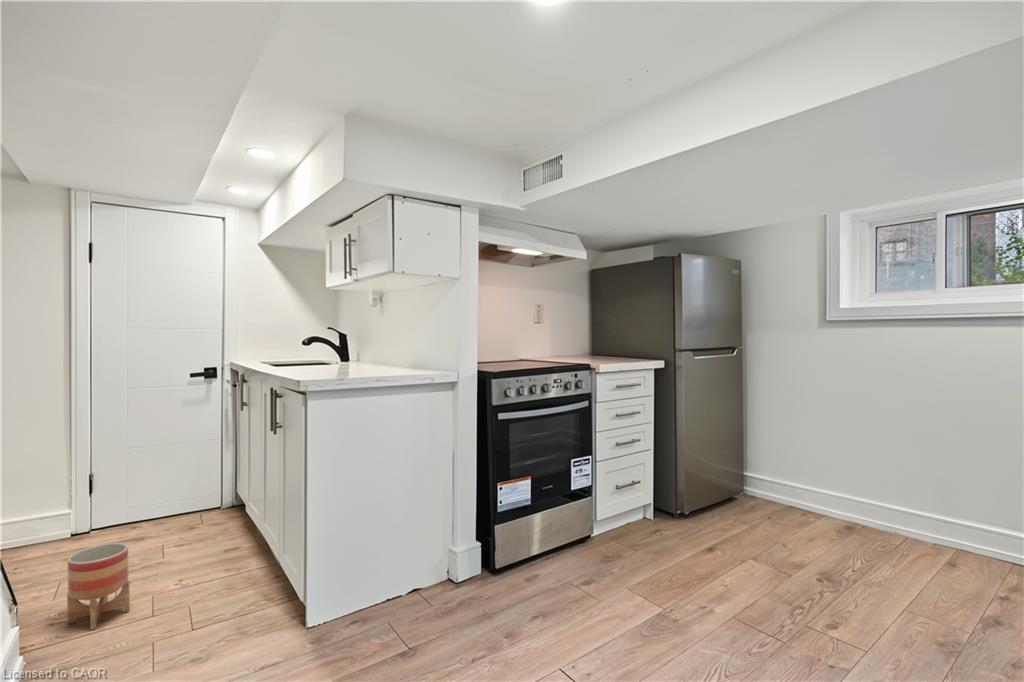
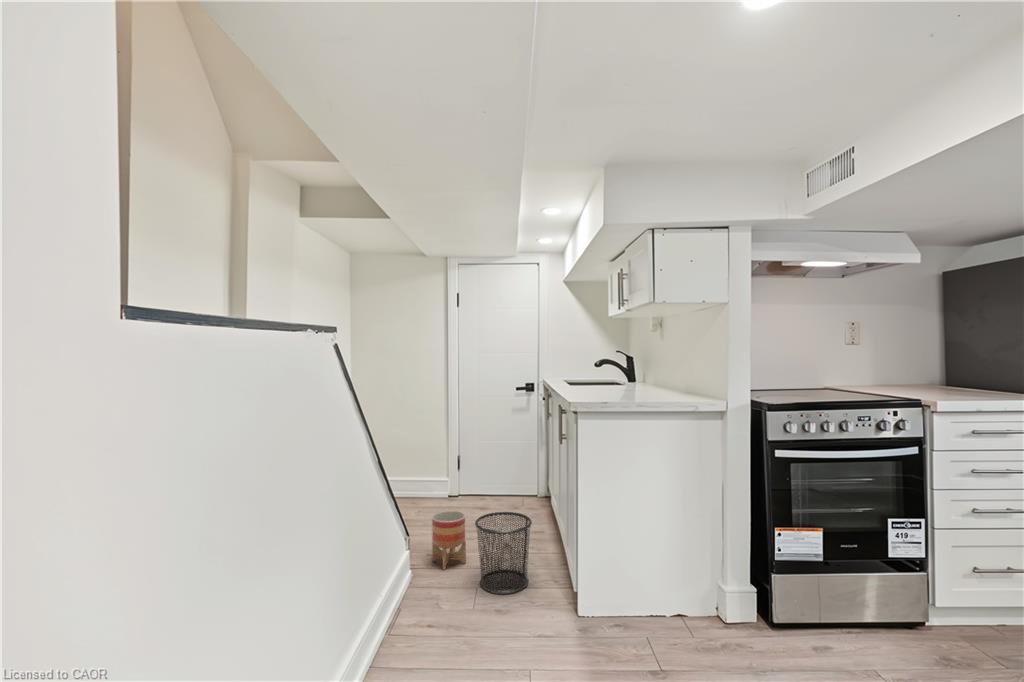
waste bin: none [152,525,240,635] -> present [475,512,532,594]

